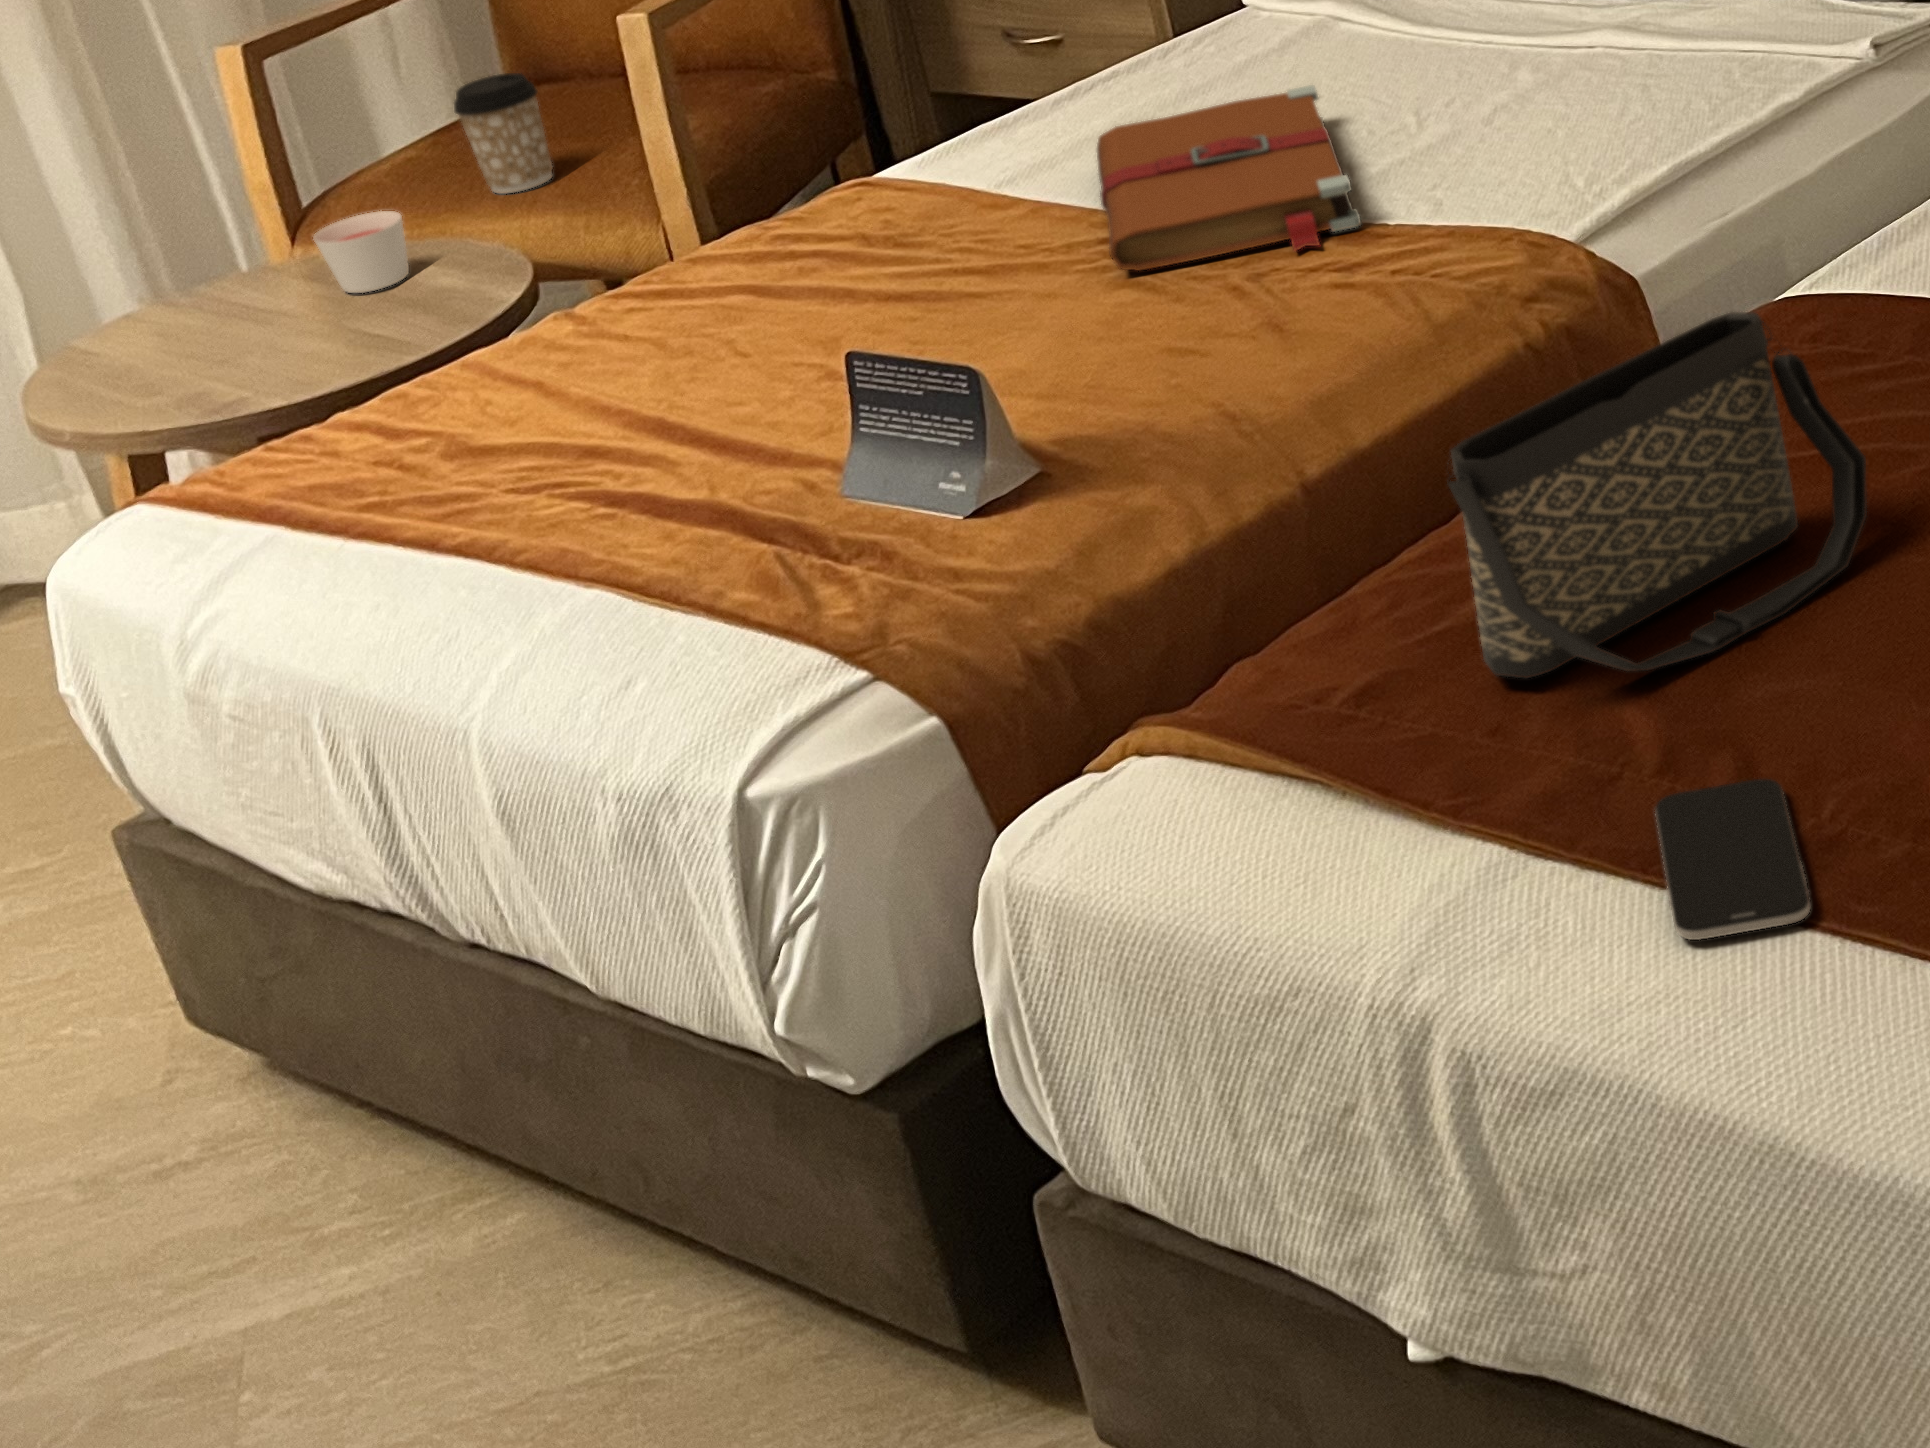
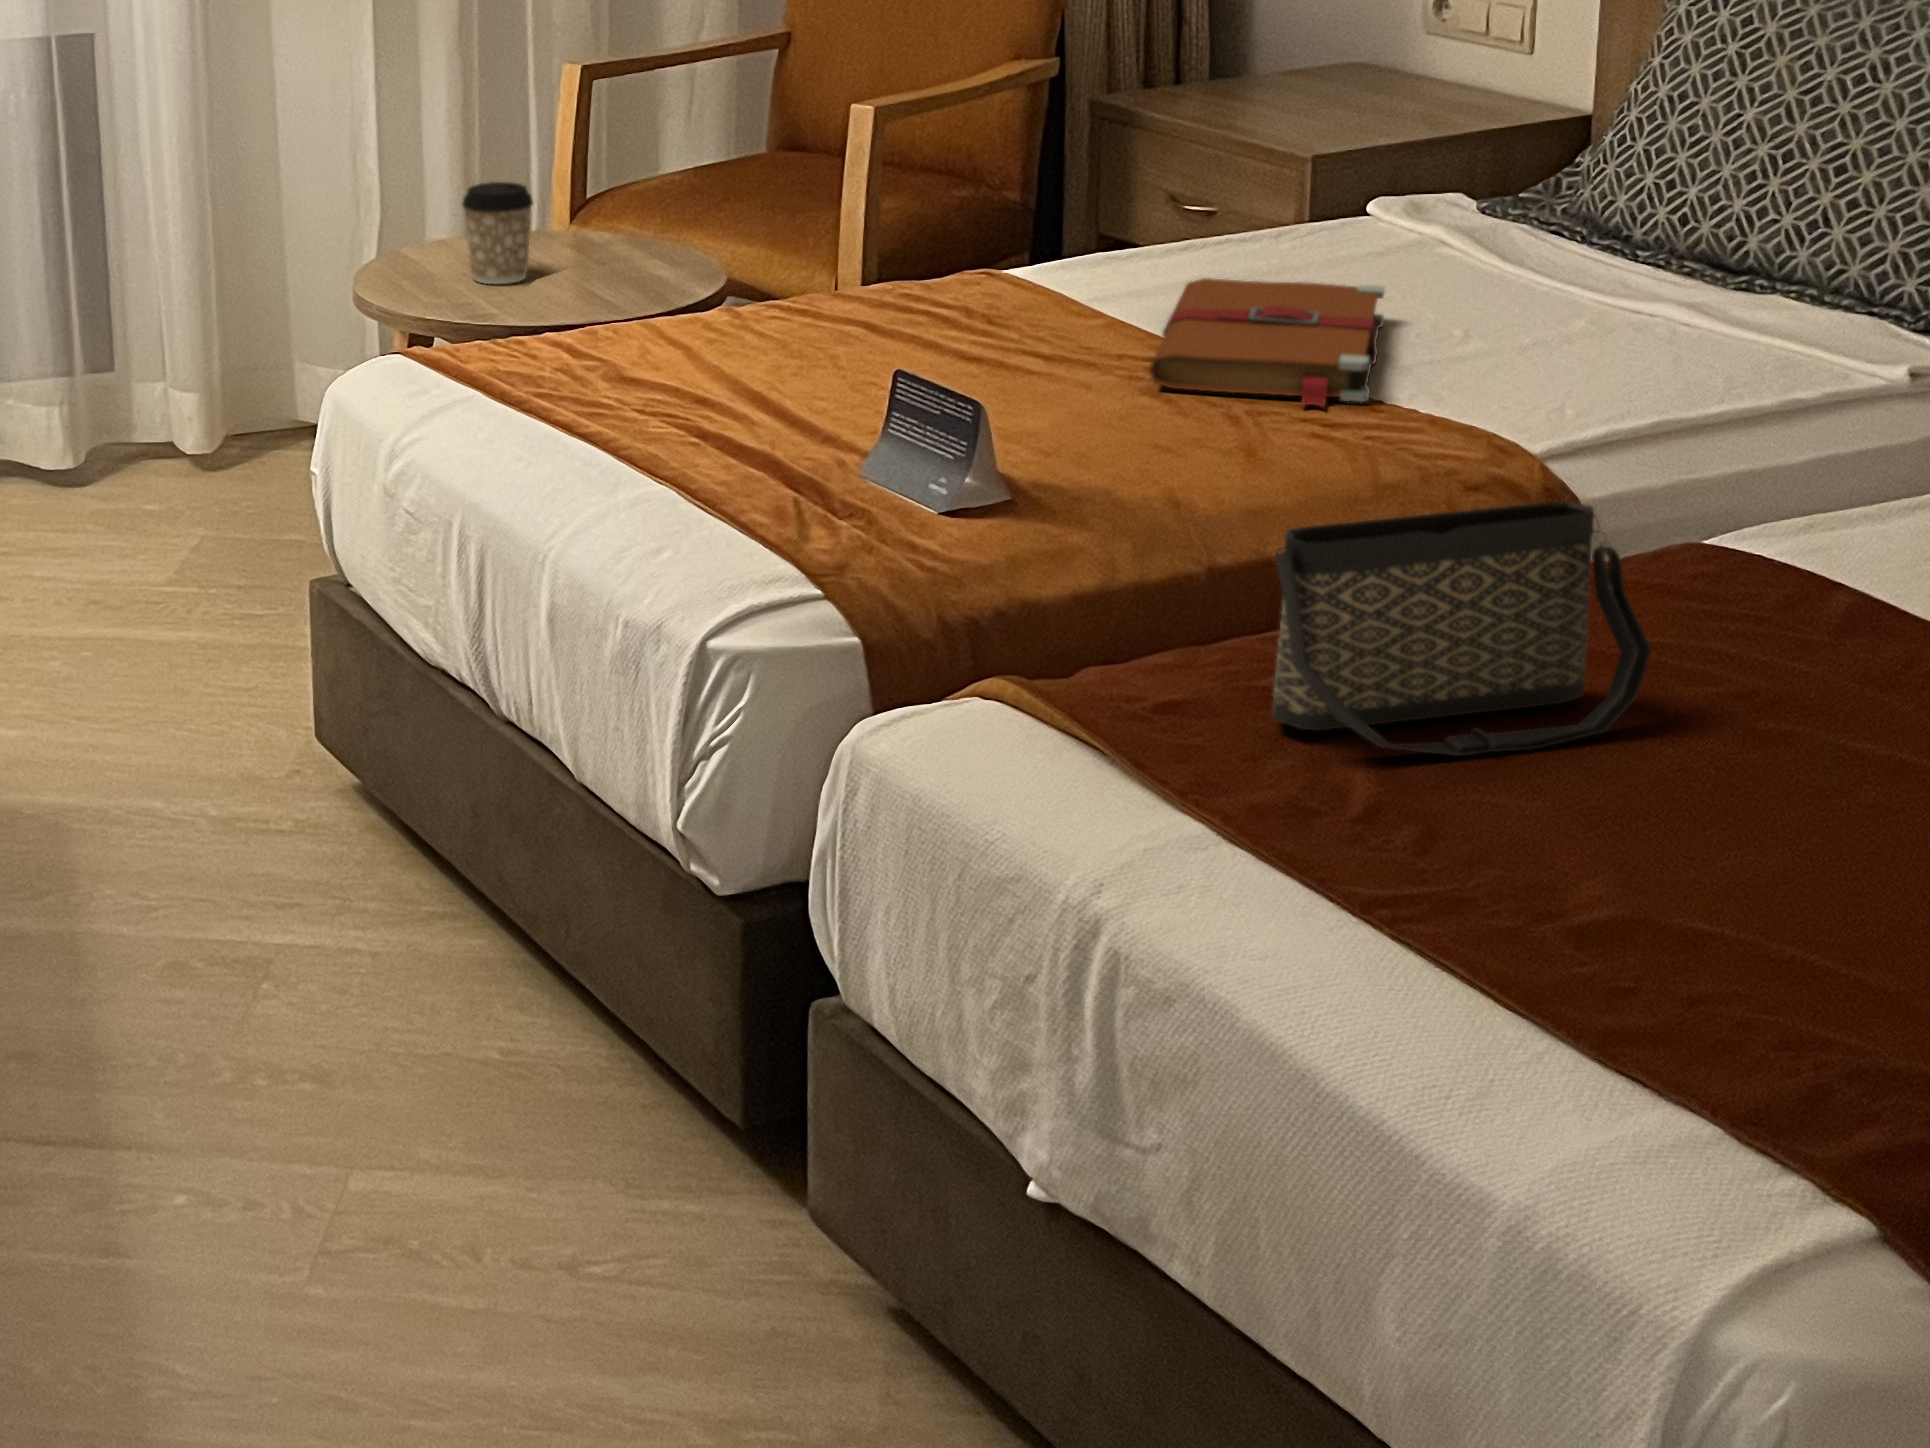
coffee cup: present [454,73,553,194] -> present [462,182,533,284]
candle: present [313,211,409,293] -> none [575,207,643,266]
smartphone: present [1655,779,1810,940] -> none [1306,828,1448,931]

